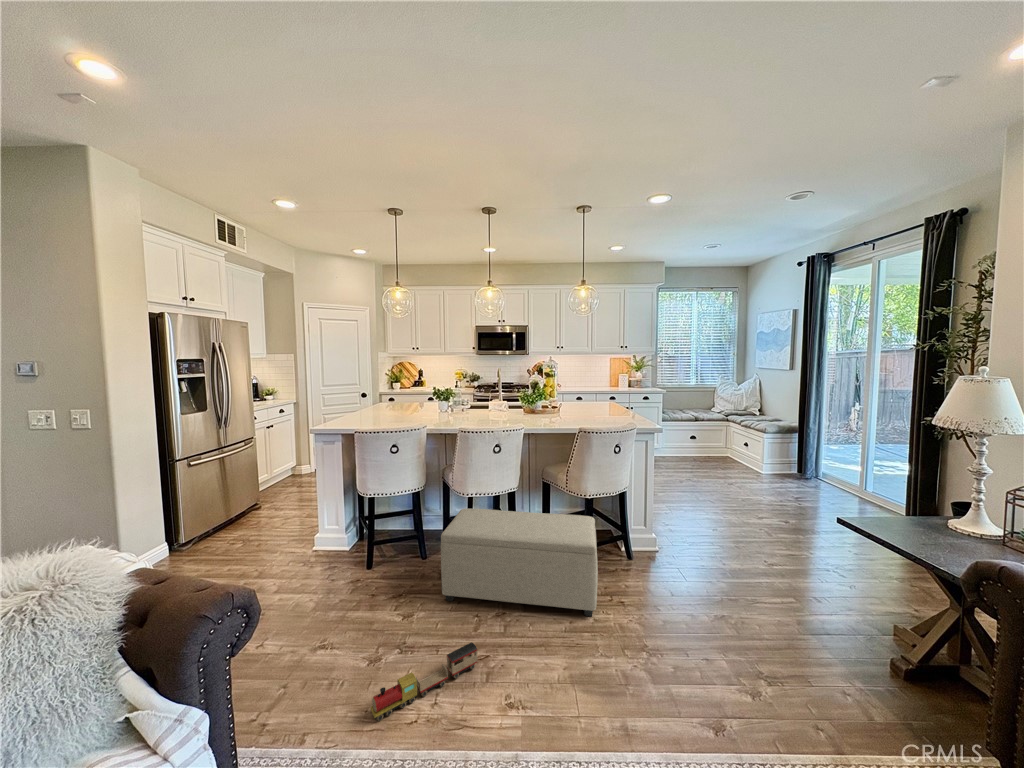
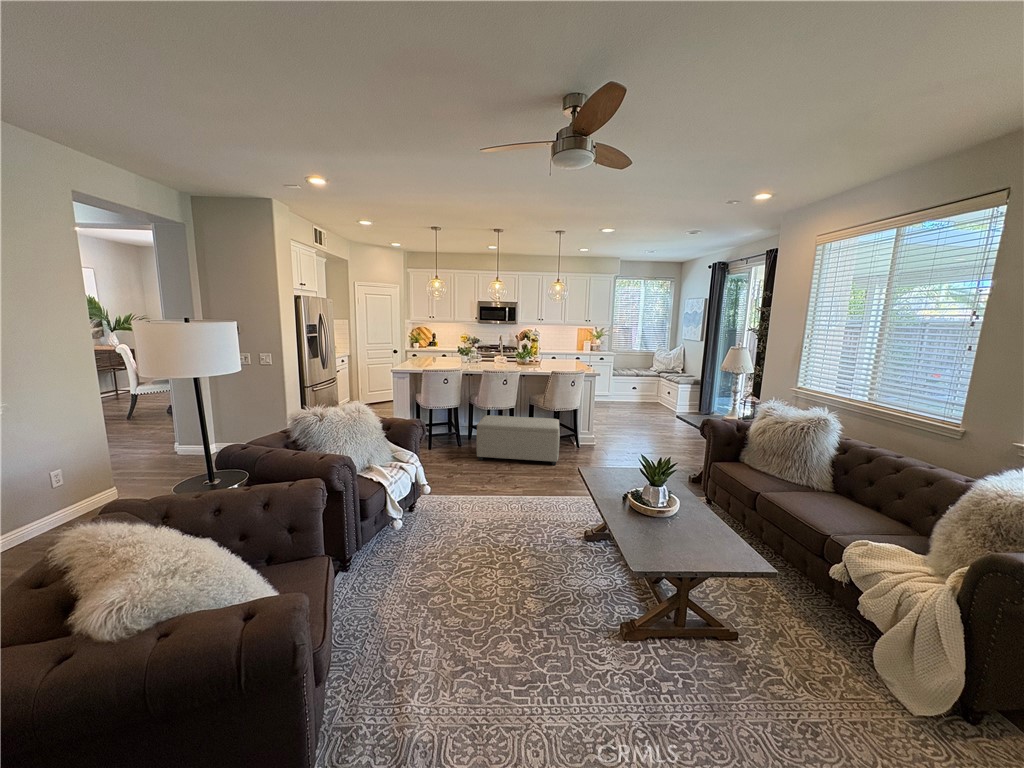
toy train: present [370,642,477,721] -> none [457,467,501,490]

